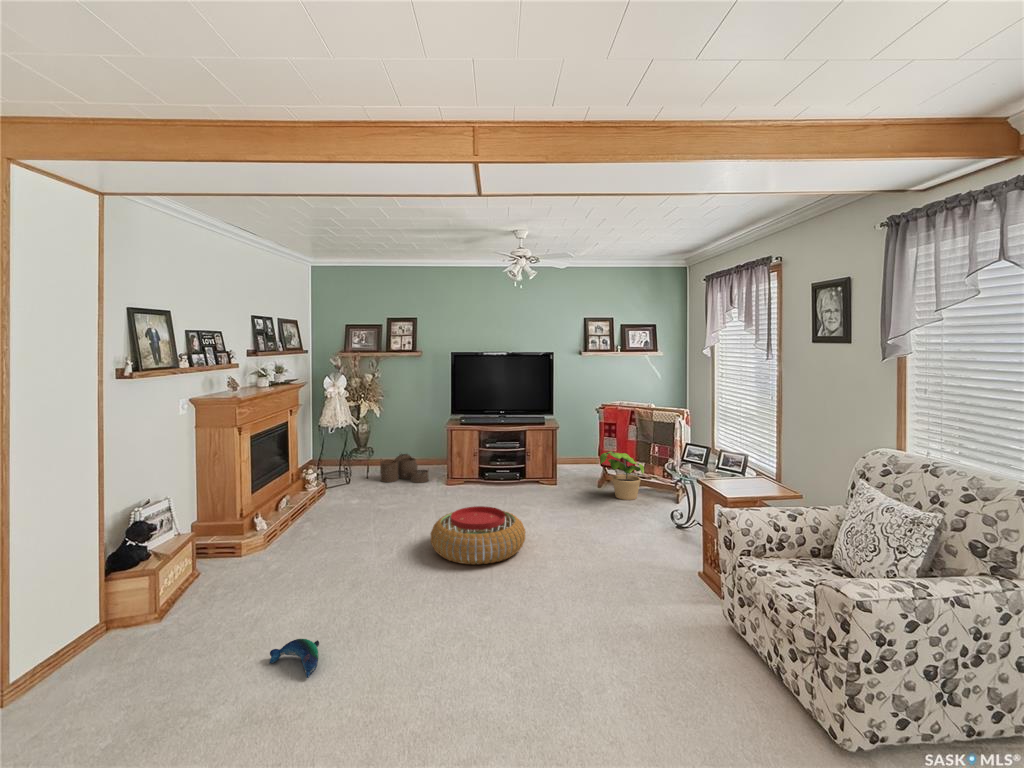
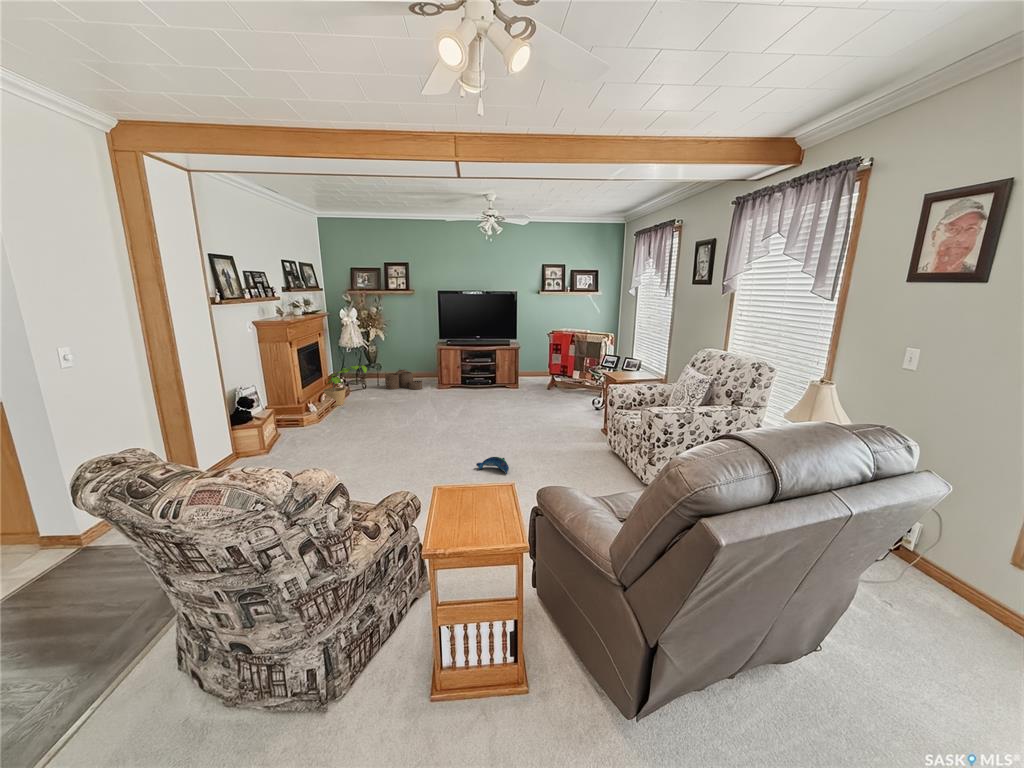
potted plant: present [600,451,644,500] -> present [323,365,367,406]
pouf: present [431,506,526,565] -> none [430,396,494,430]
plush toy: present [269,639,319,678] -> present [476,457,509,474]

